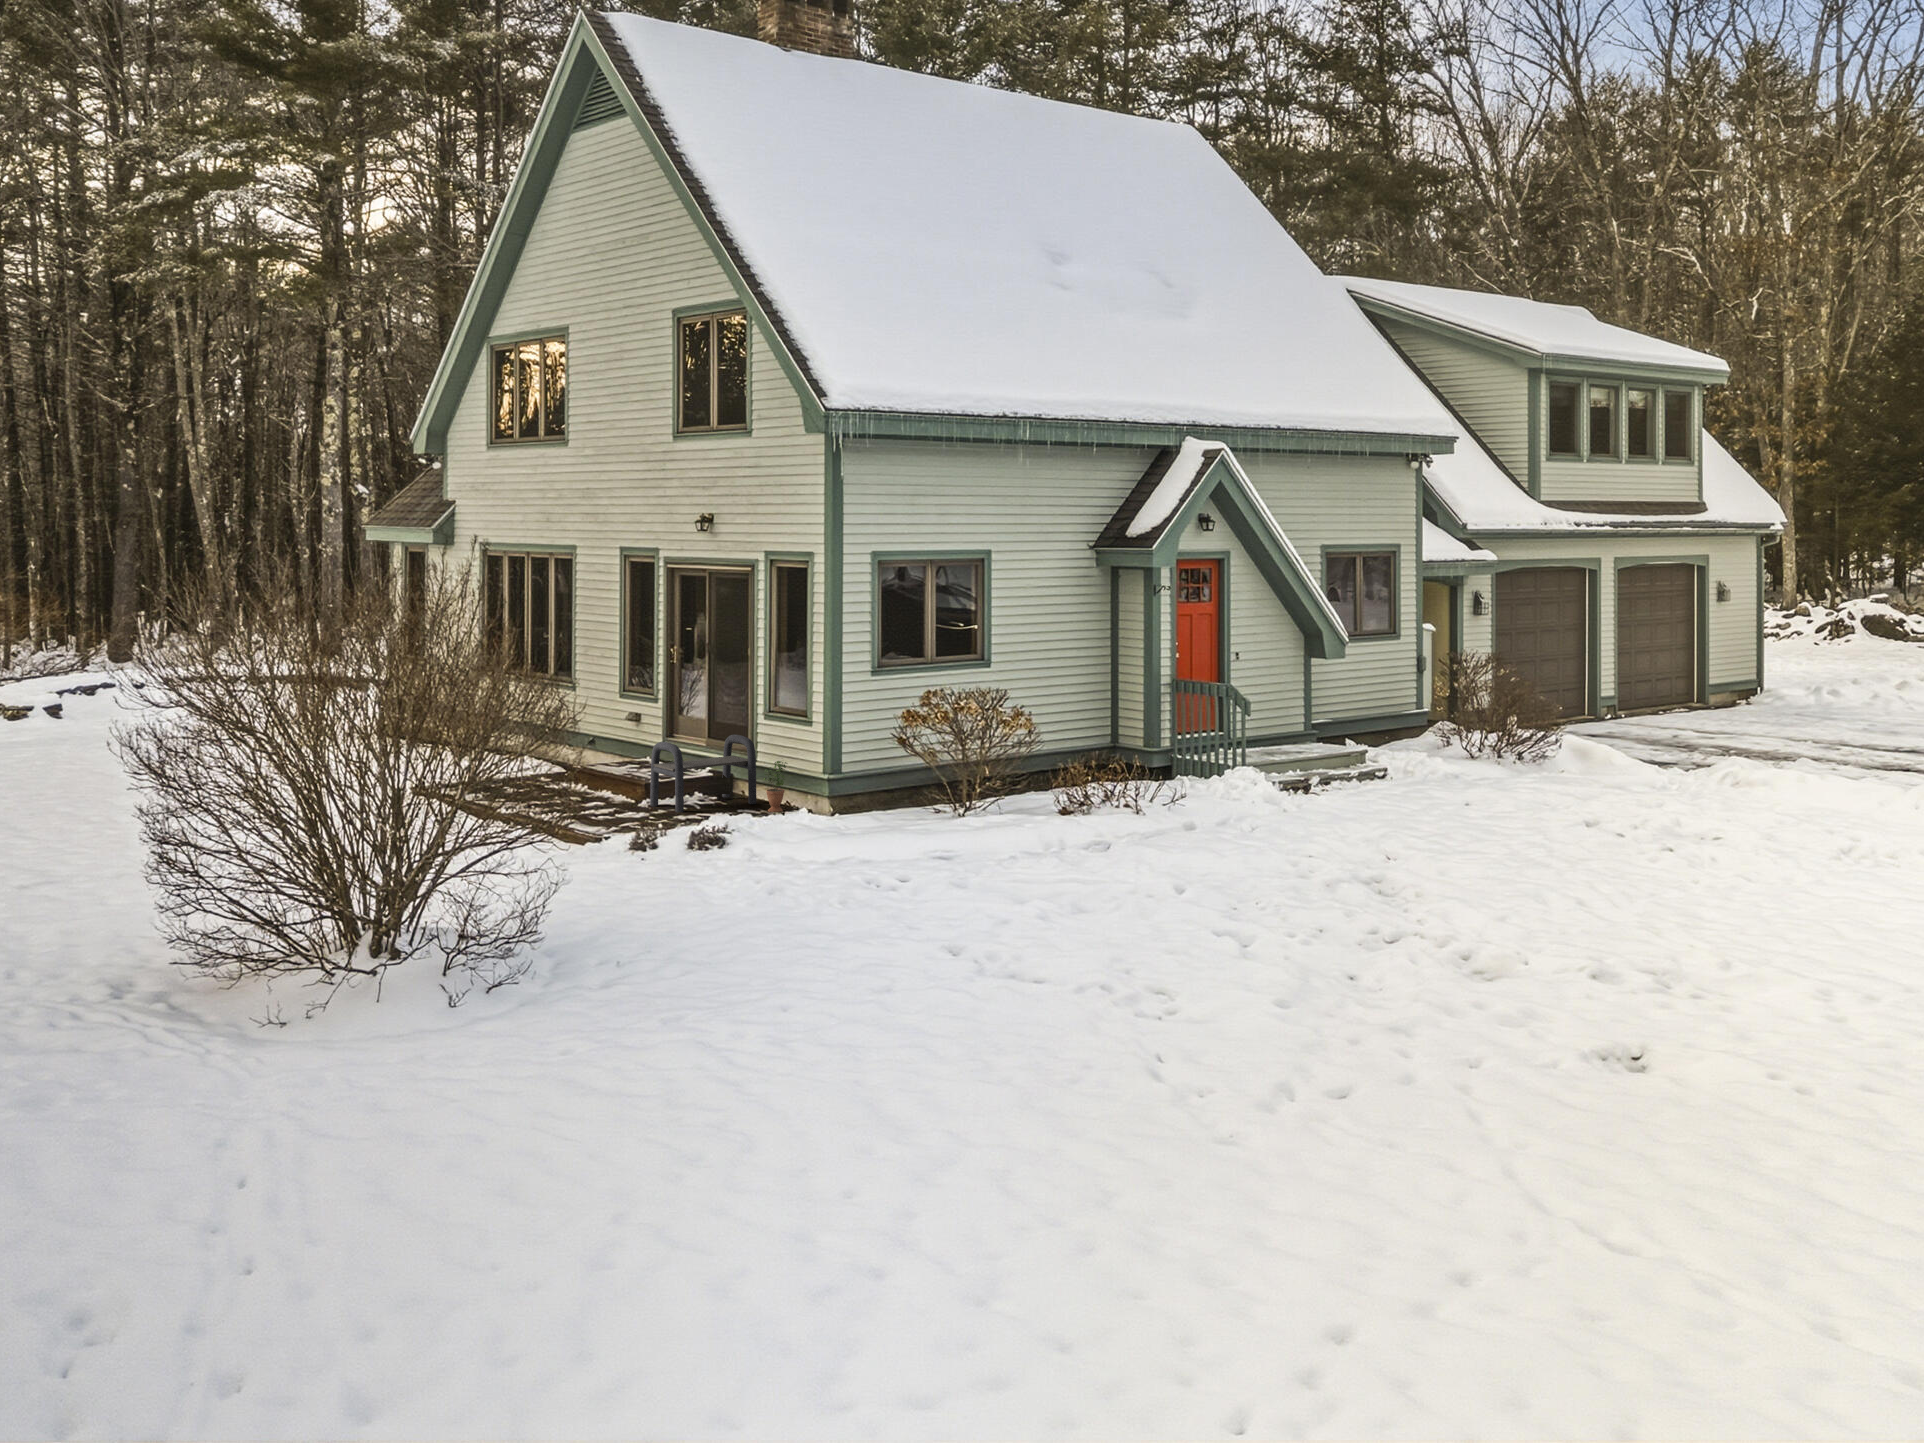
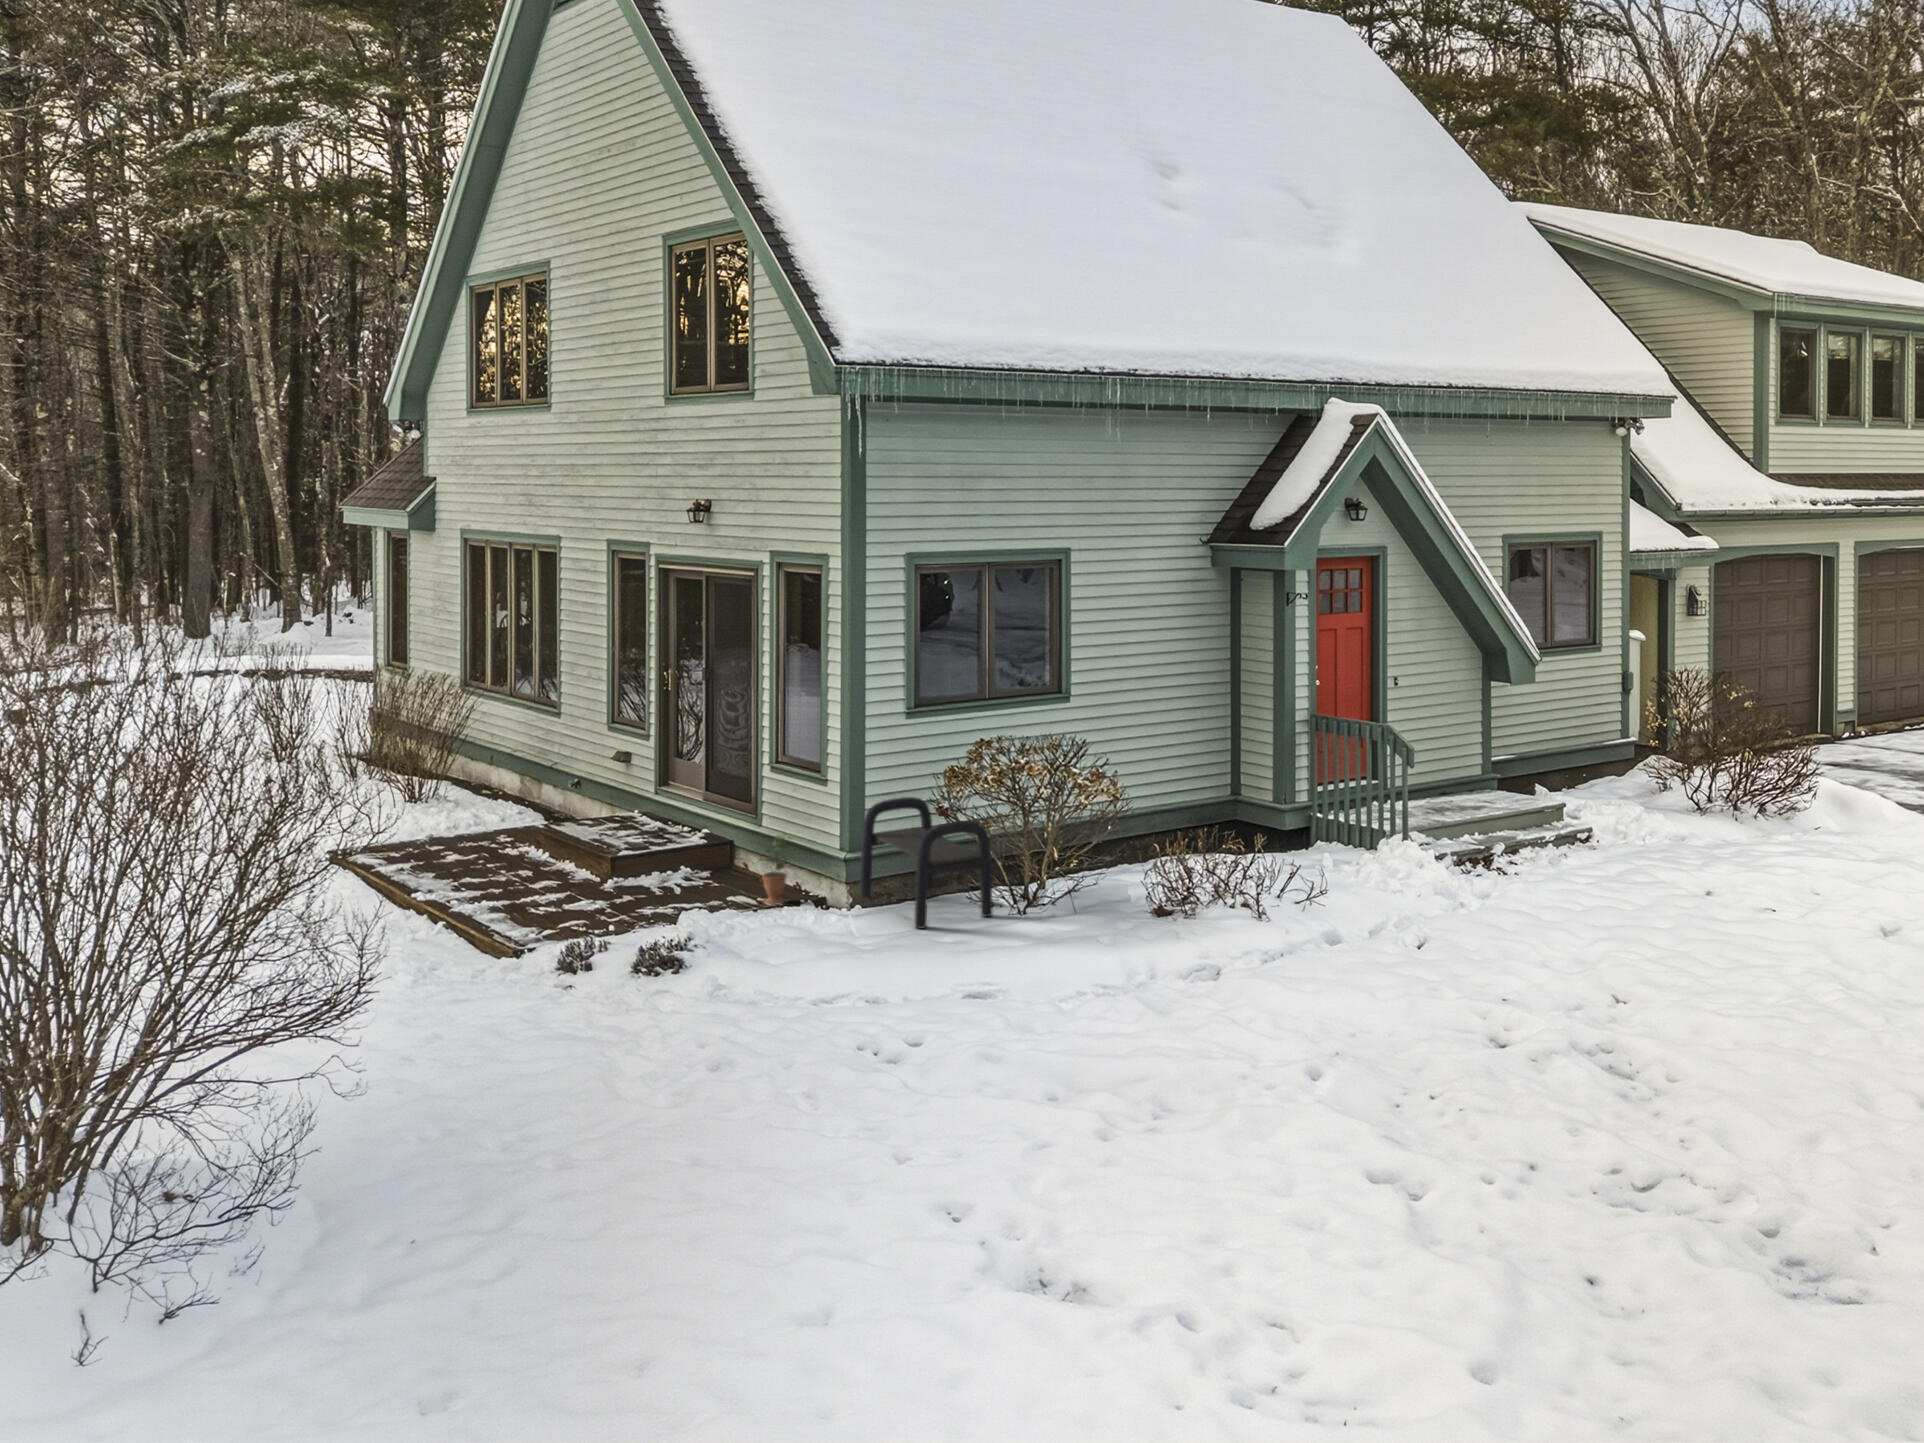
bench: present [650,735,757,812] -> present [860,797,993,929]

